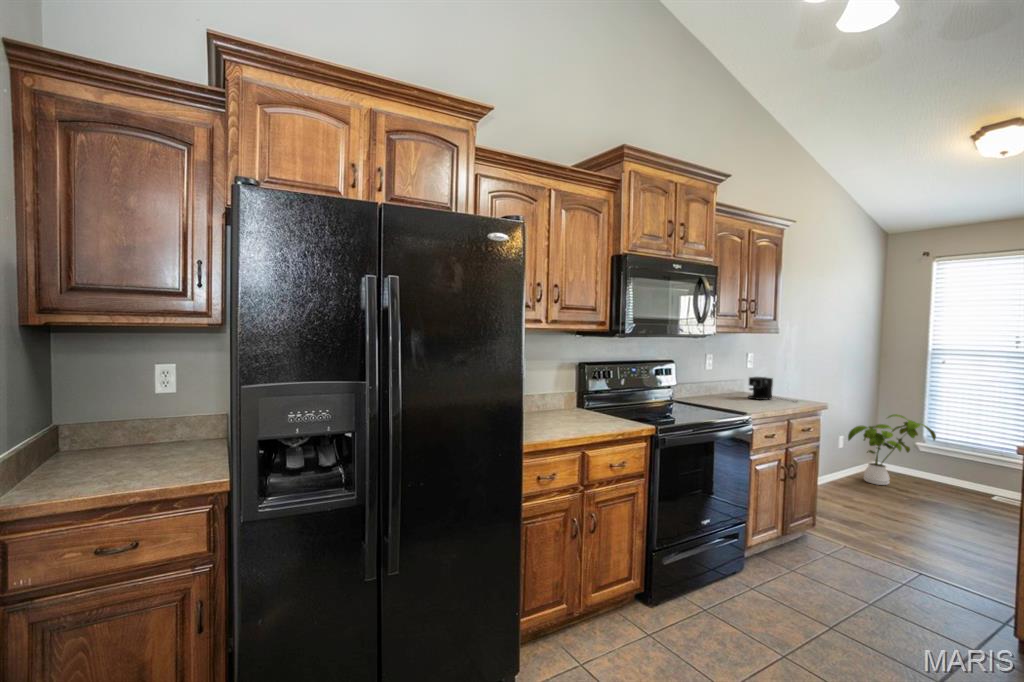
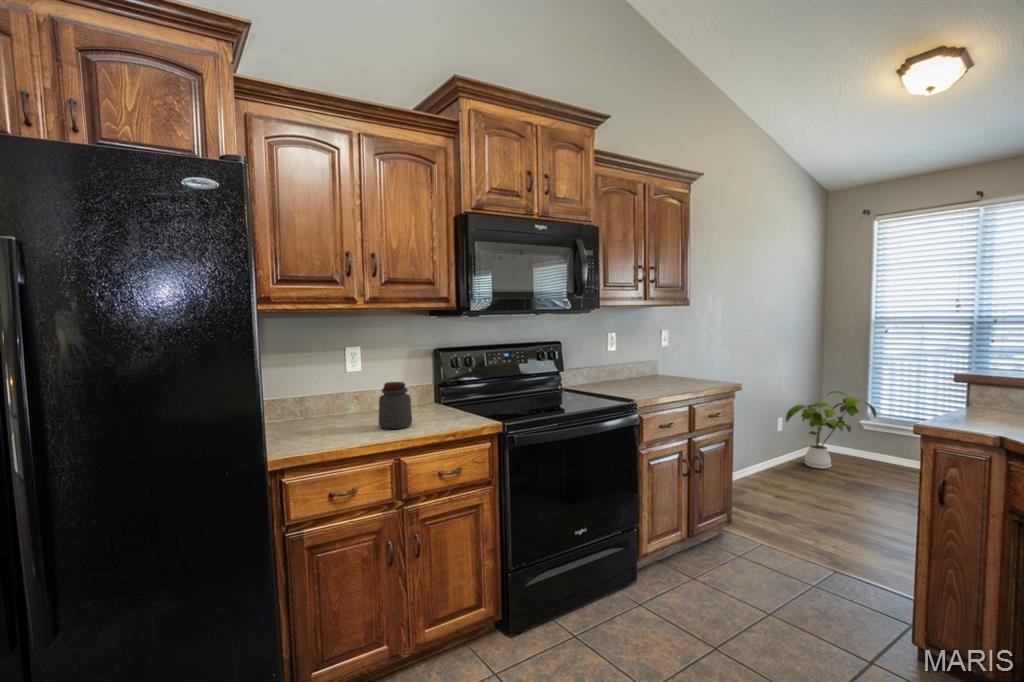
coffee maker: present [748,377,773,400] -> none [654,356,708,383]
jar: none [556,390,583,428] -> present [379,382,412,429]

